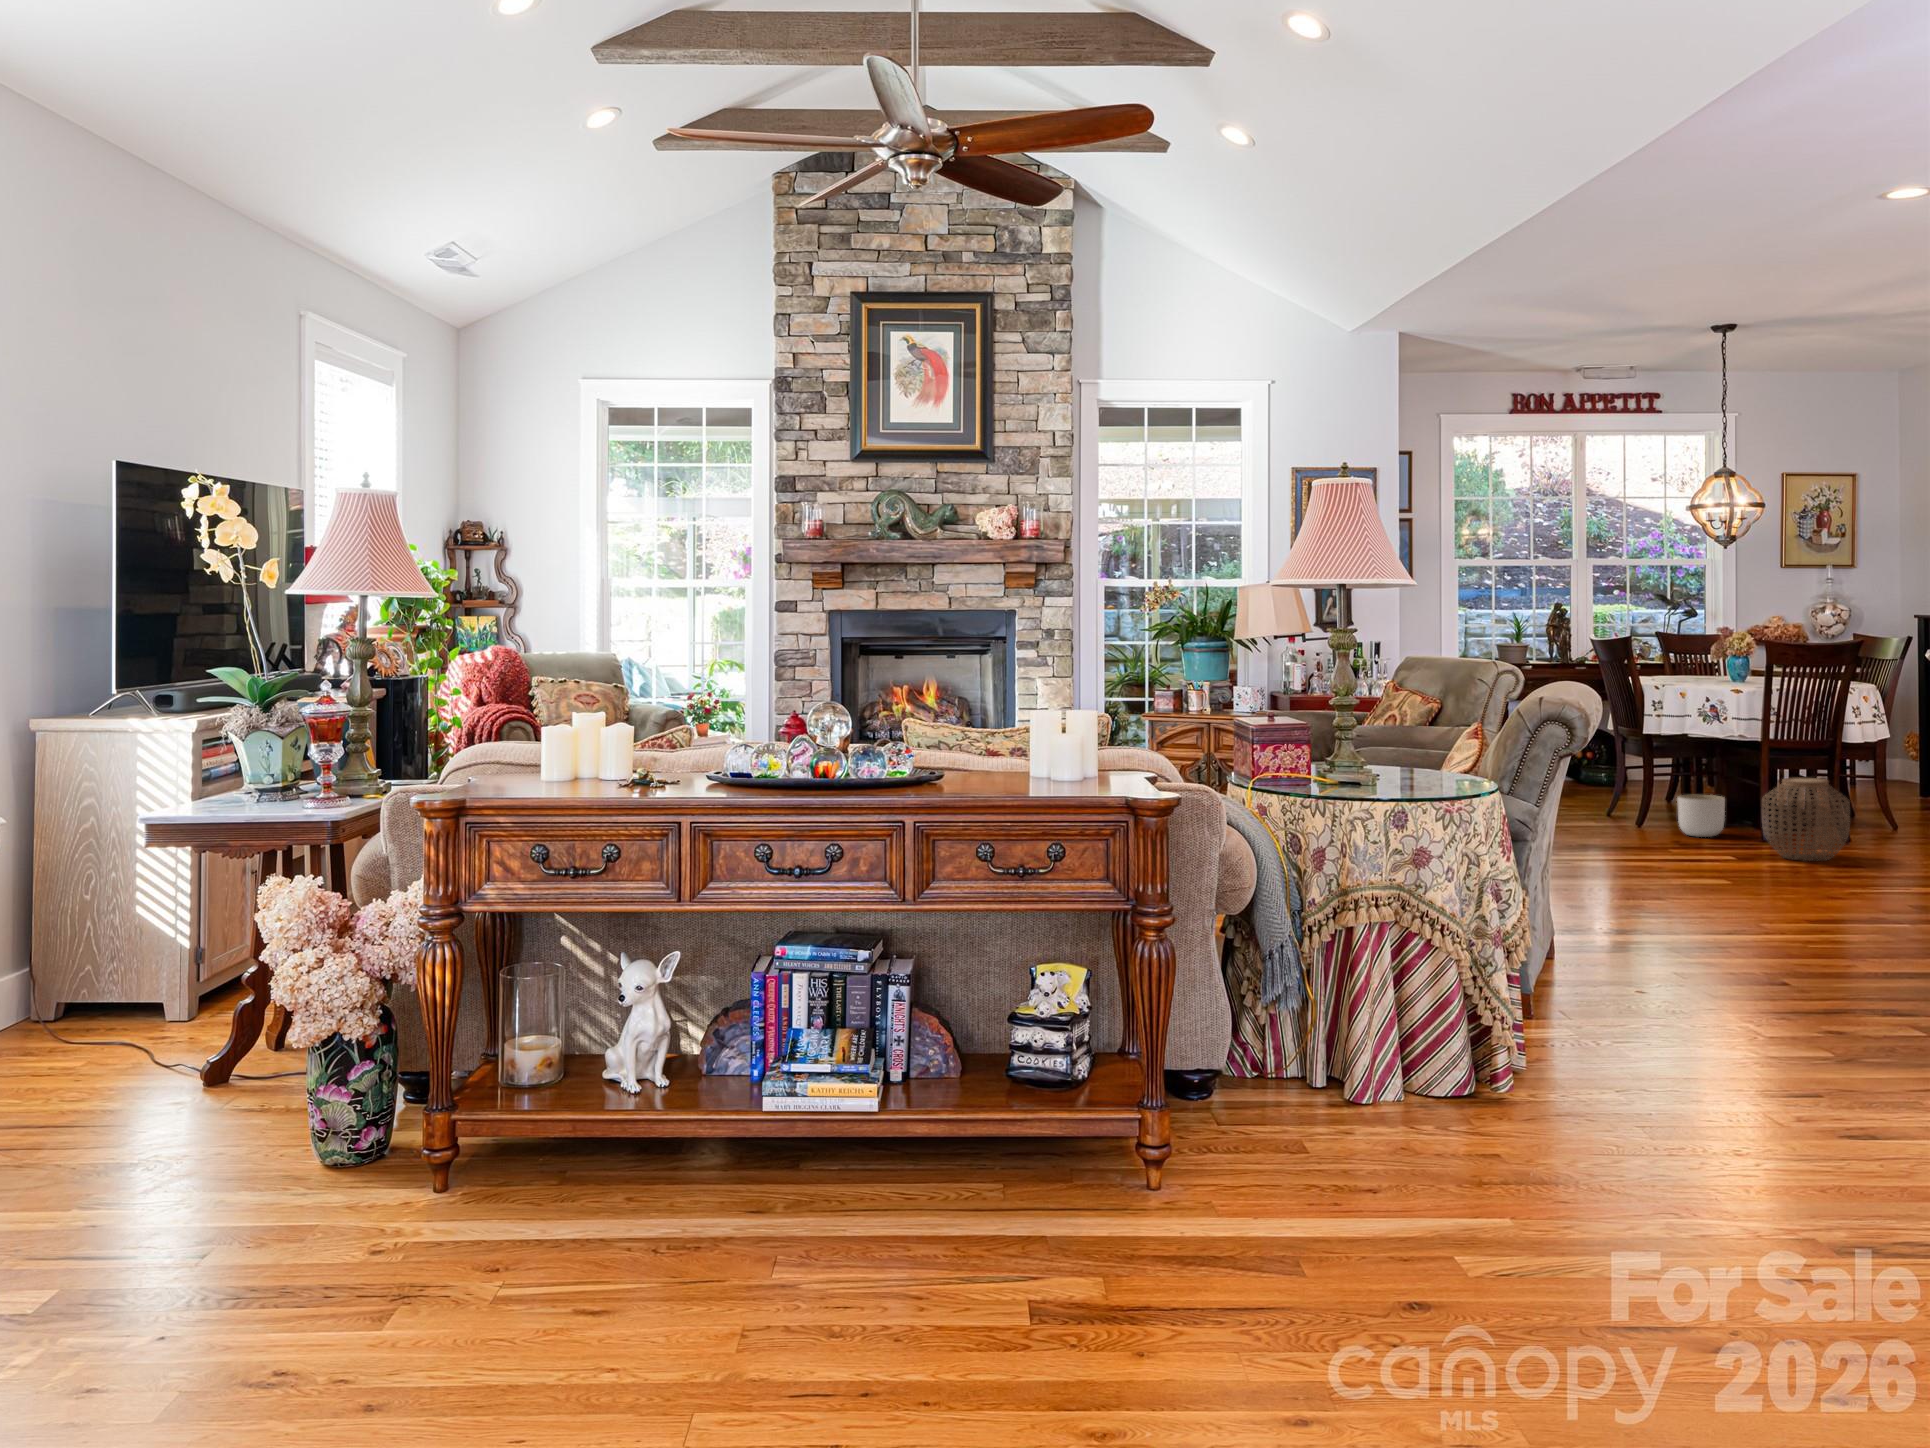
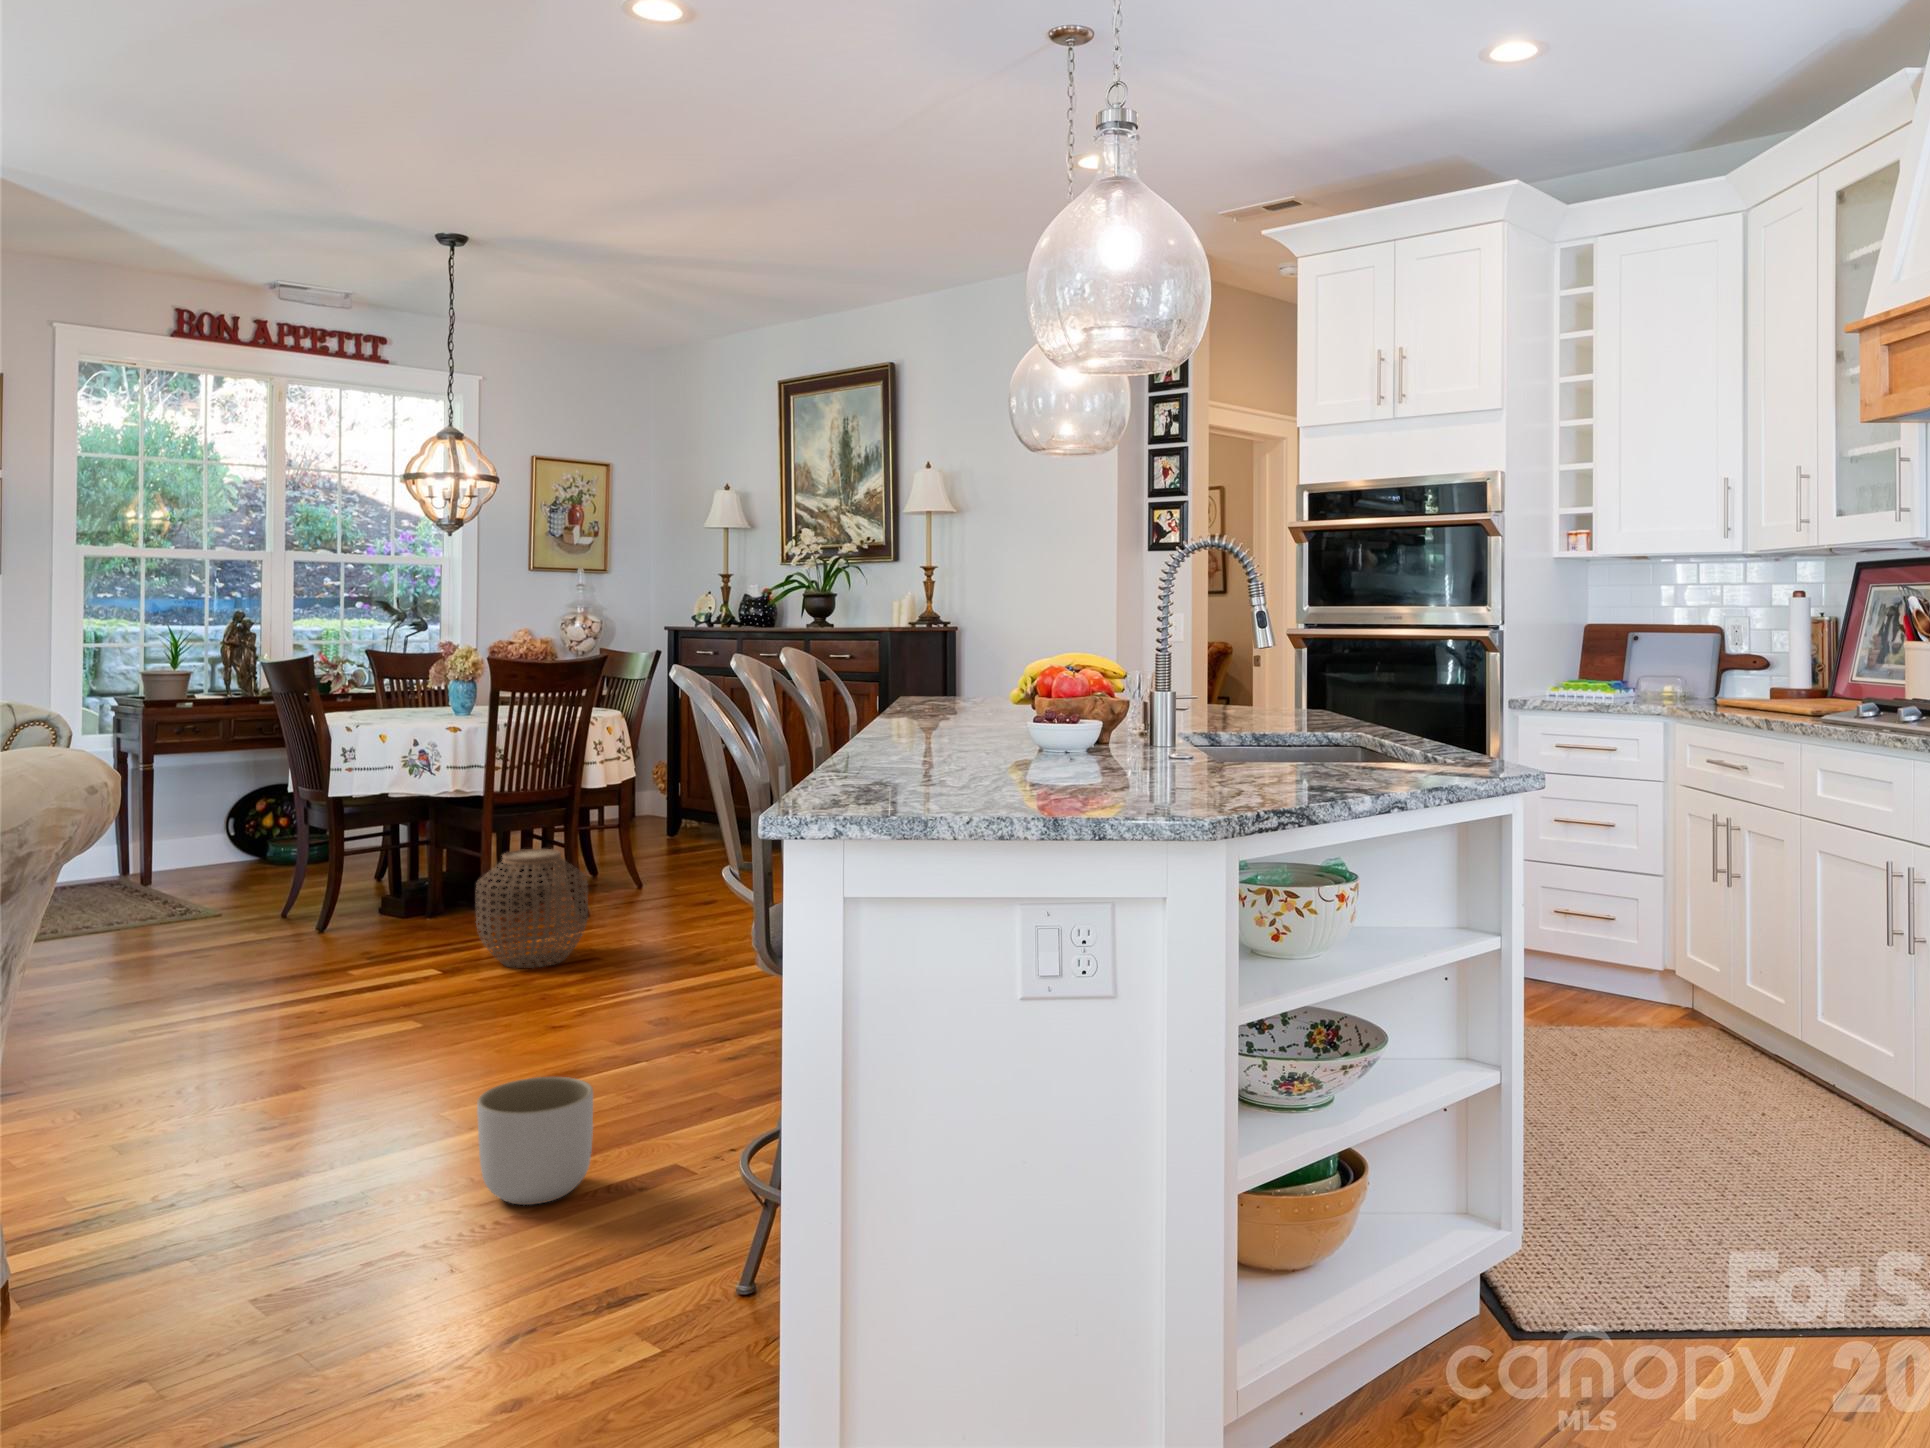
planter: present [1677,795,1725,837] -> present [477,1077,593,1205]

